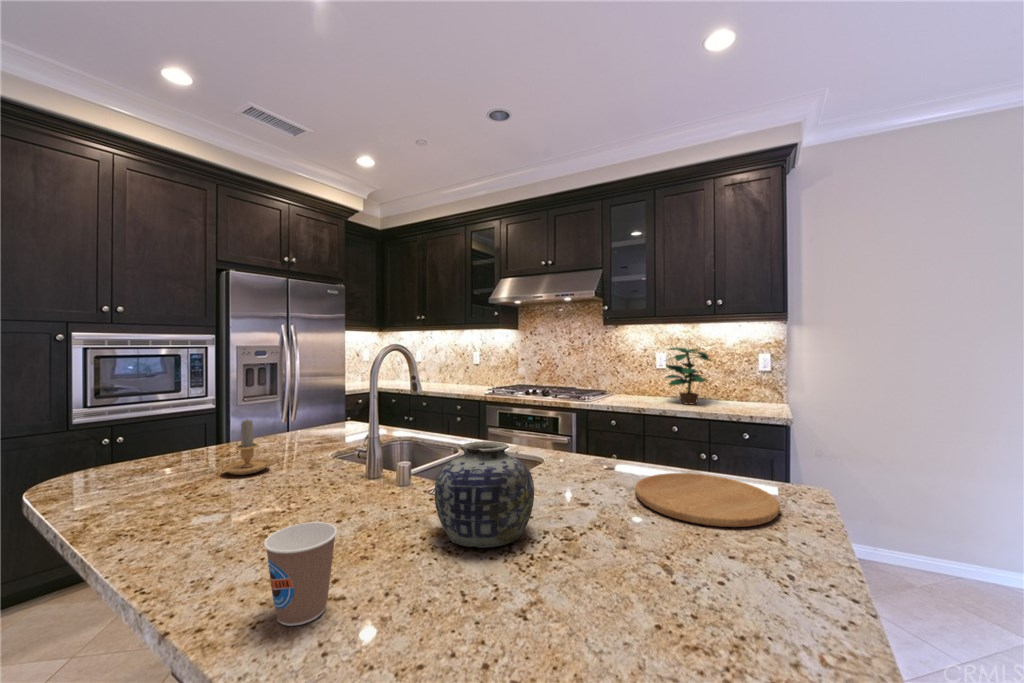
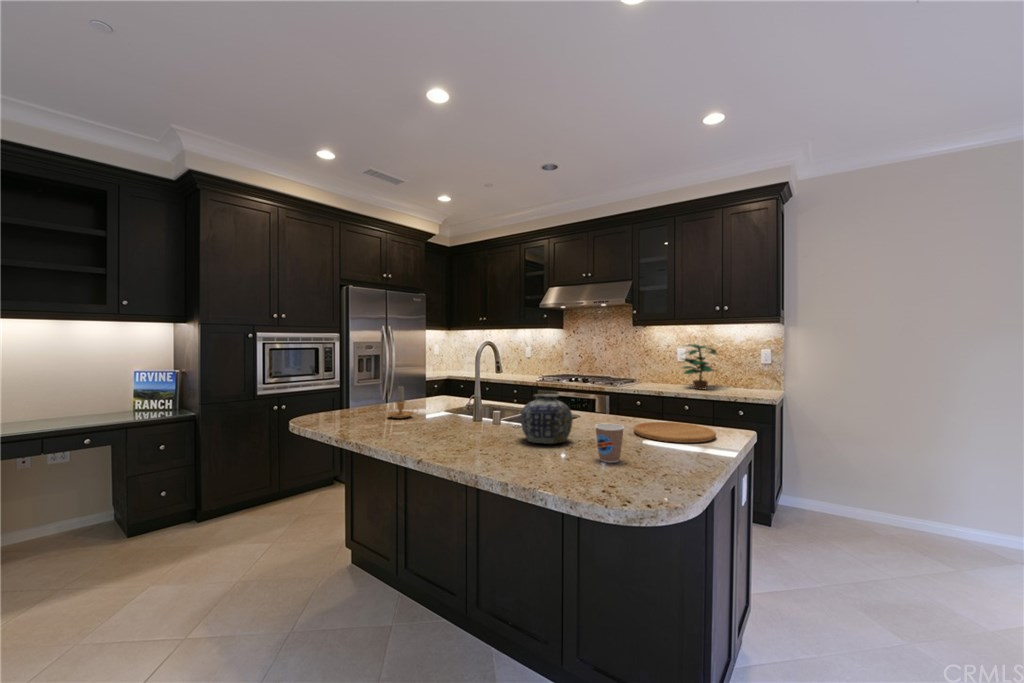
coffee cup: present [264,522,337,626] -> present [595,423,624,463]

